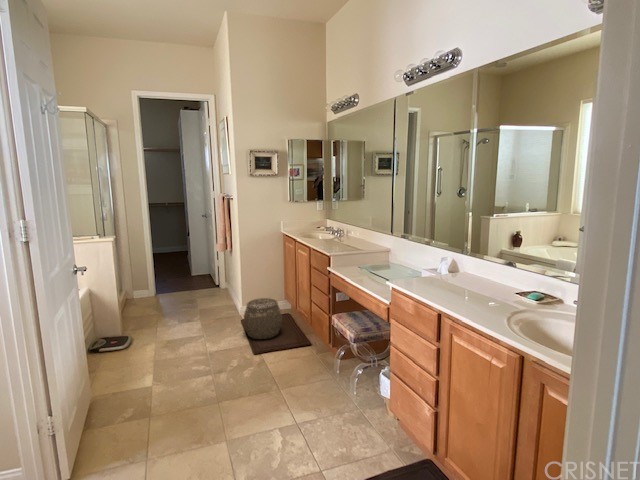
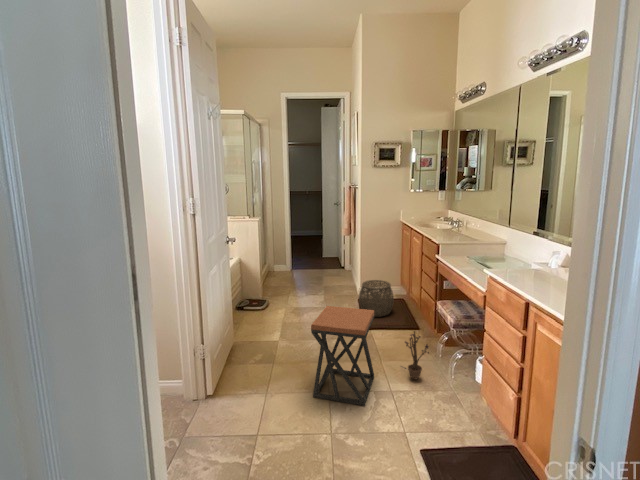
stool: none [202,337,276,453] -> present [311,306,374,406]
decorative plant: none [302,353,334,405] -> present [401,331,429,380]

